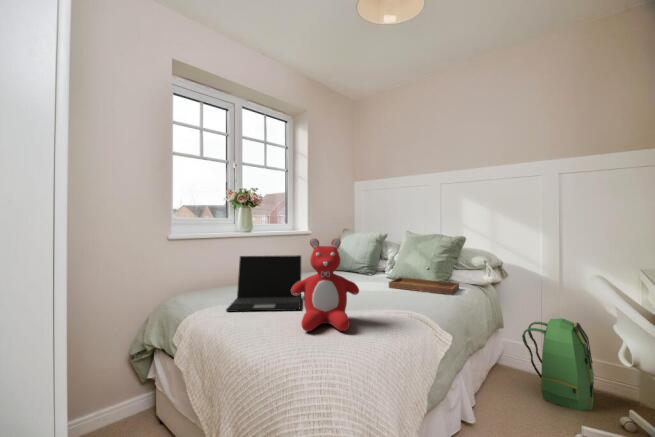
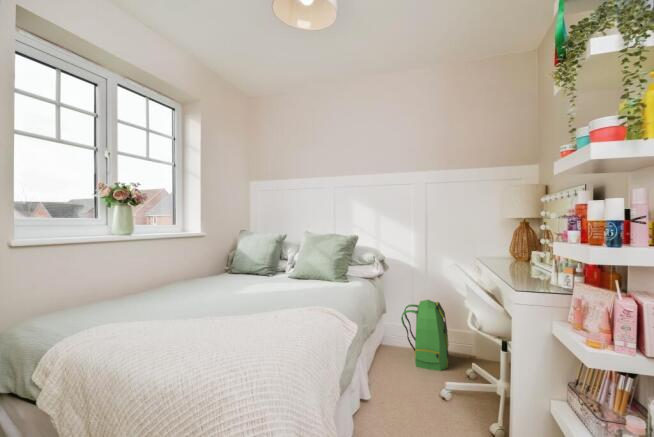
teddy bear: present [291,238,359,331] -> none [205,241,278,341]
laptop: present [226,255,301,312] -> none [116,260,211,332]
tray: present [389,267,459,295] -> none [293,264,355,289]

